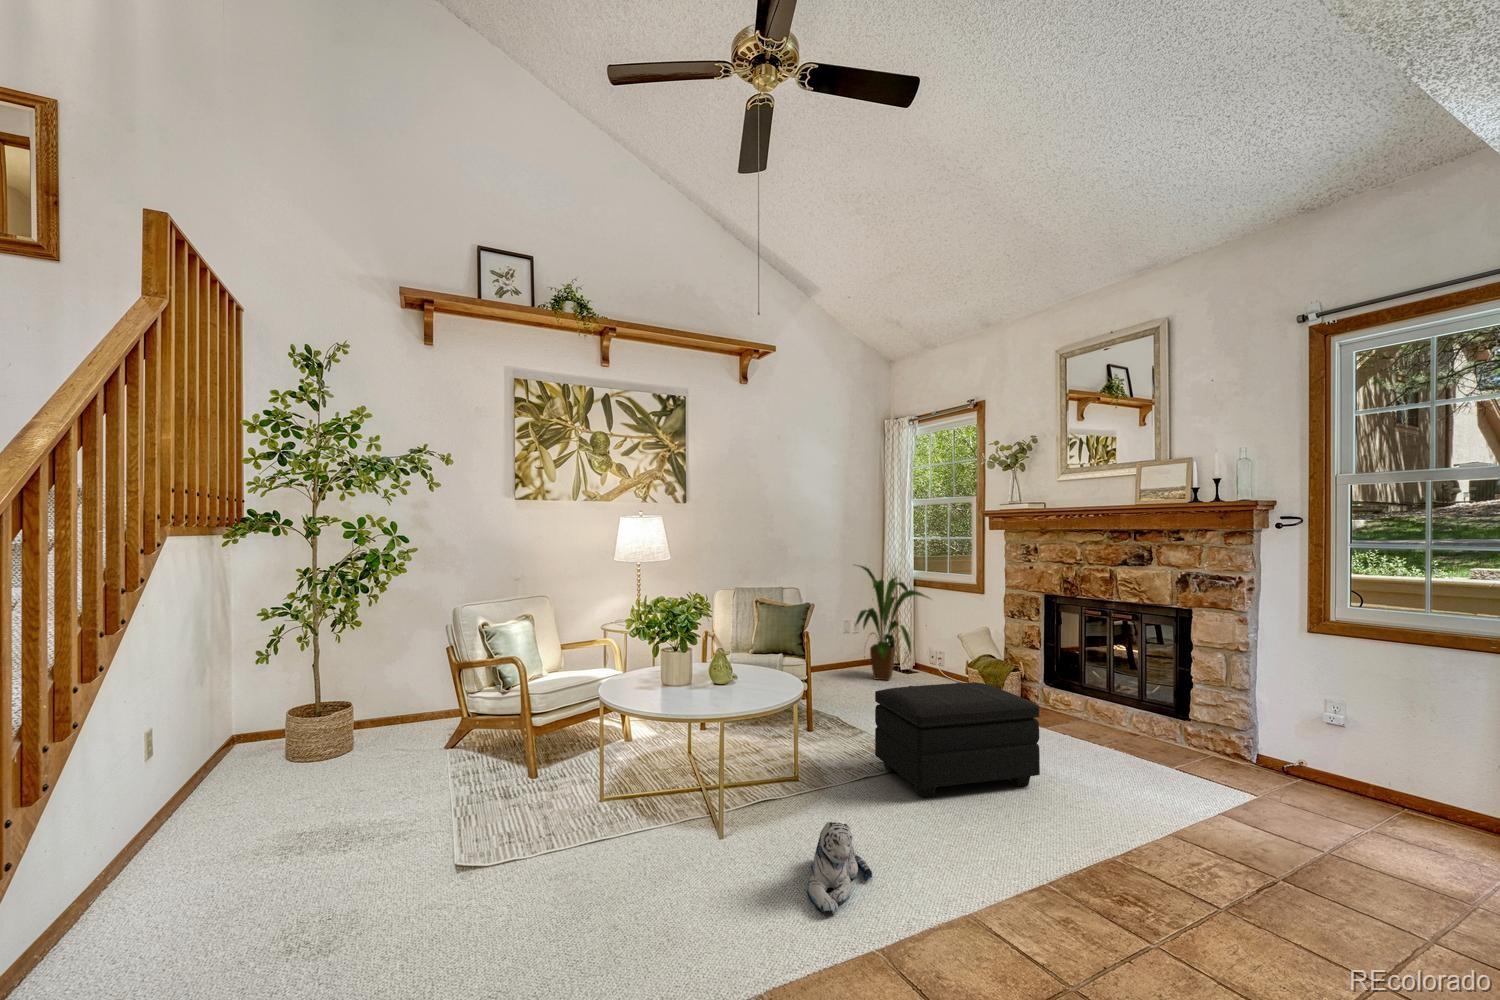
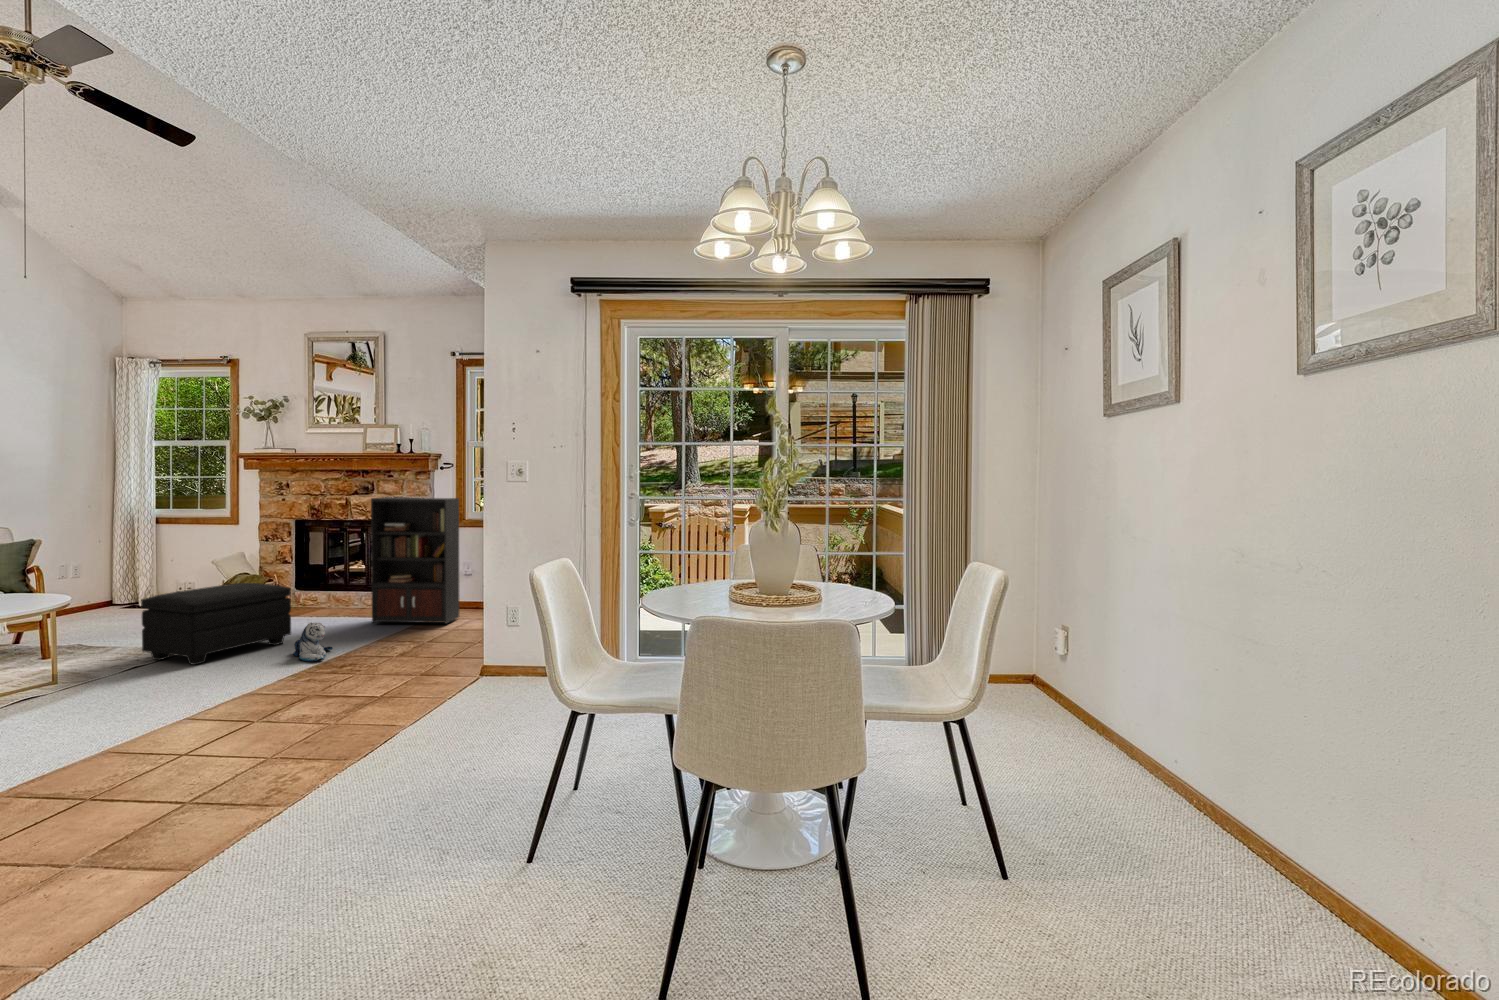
house plant: present [856,566,929,680] -> none [81,505,183,615]
bookcase: none [1154,574,1392,822] -> present [371,497,459,624]
plush toy: present [807,822,872,912] -> present [293,623,333,662]

